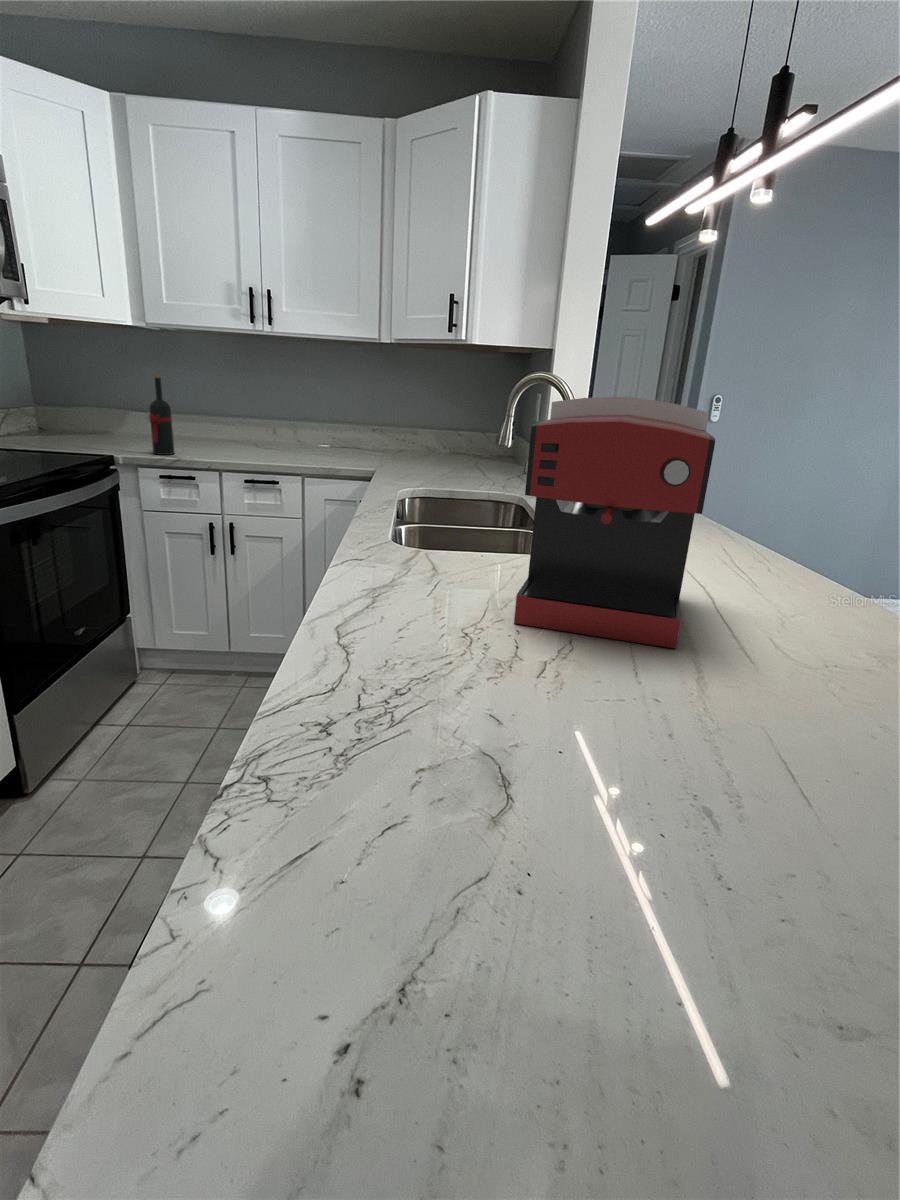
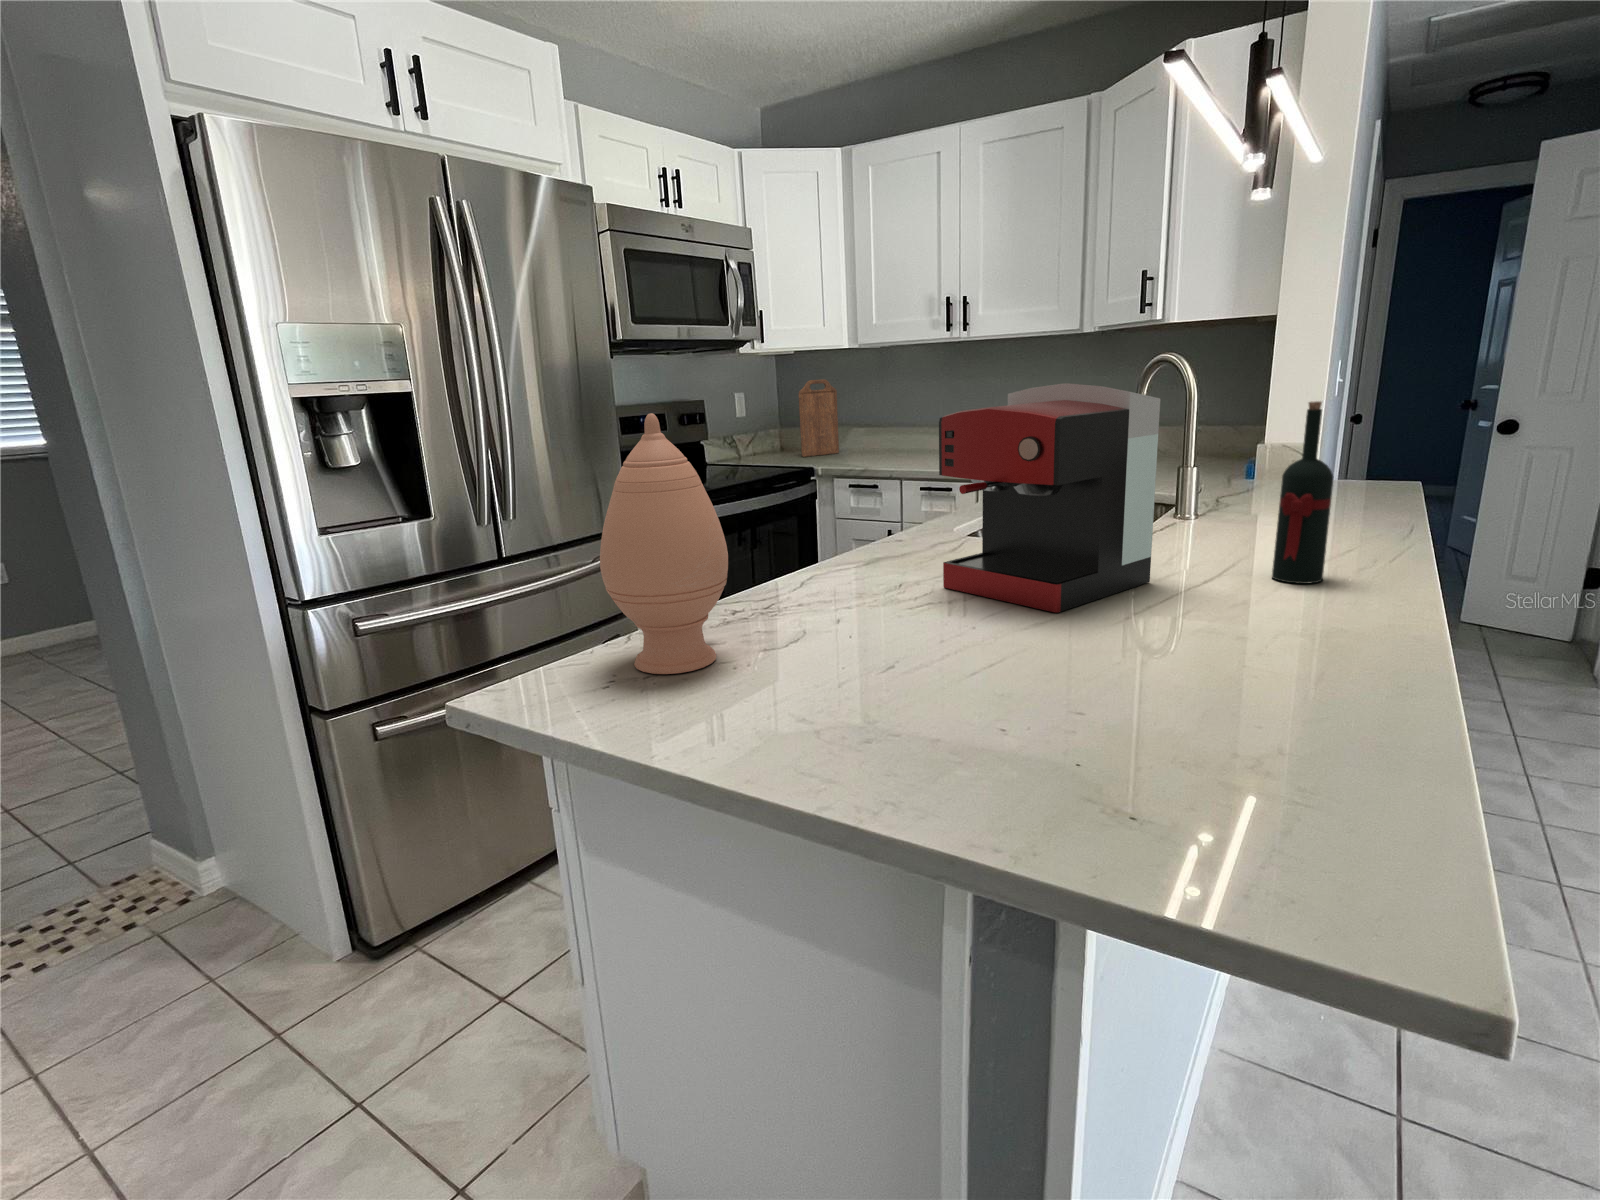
cutting board: none [68,356,119,442] -> present [798,379,839,457]
wine bottle: present [149,374,174,455] -> present [1272,401,1334,584]
vase: none [255,398,502,903] -> present [600,413,728,674]

